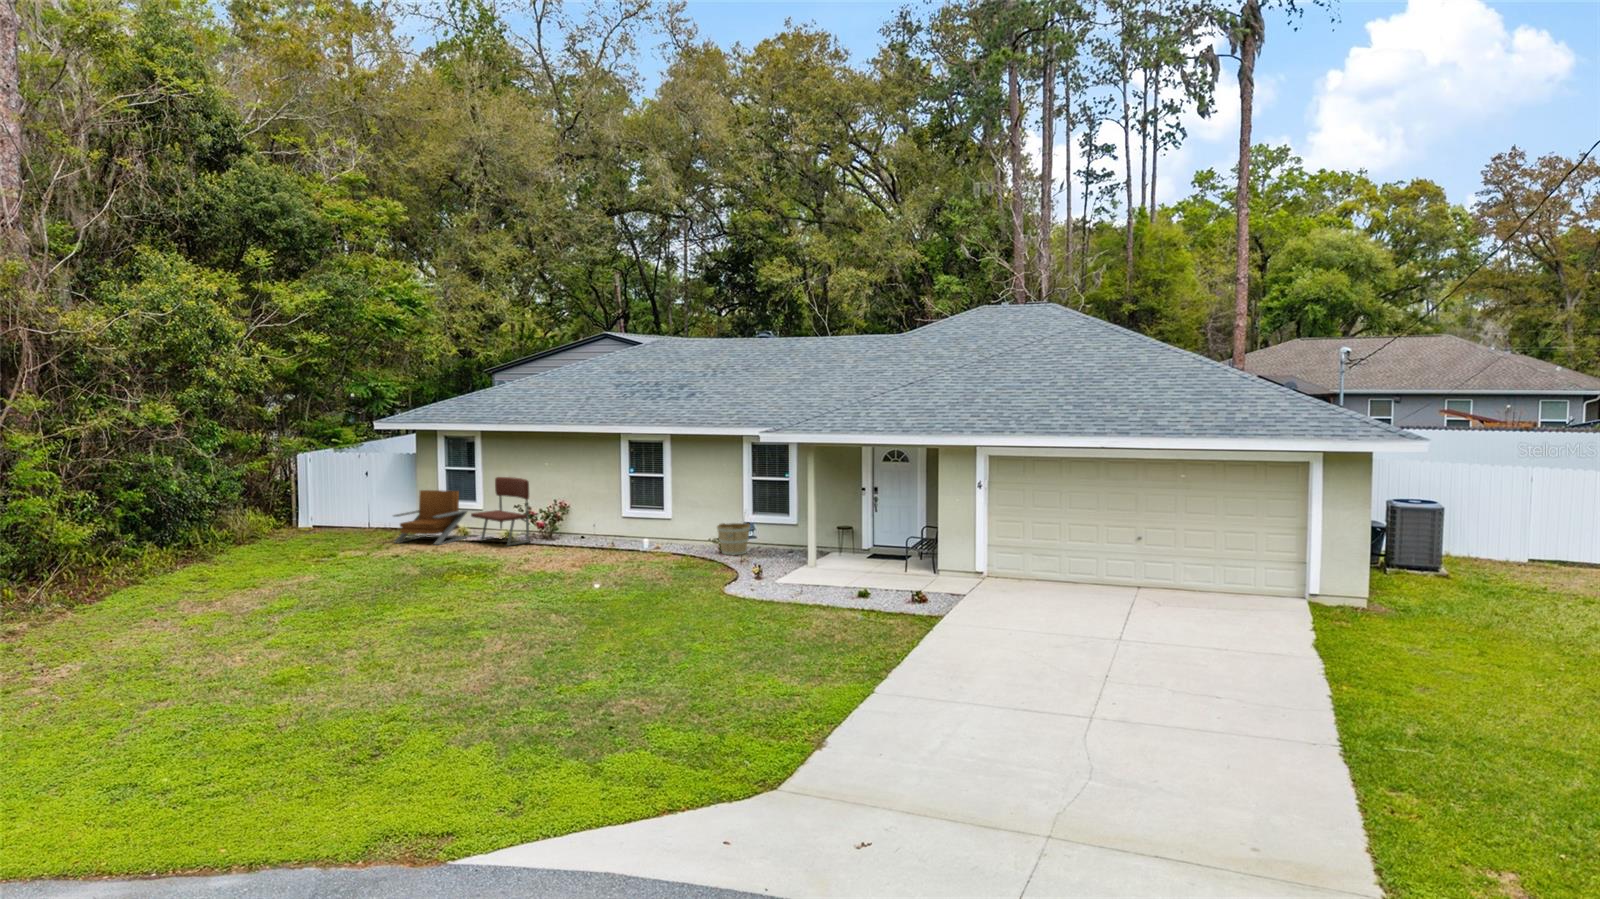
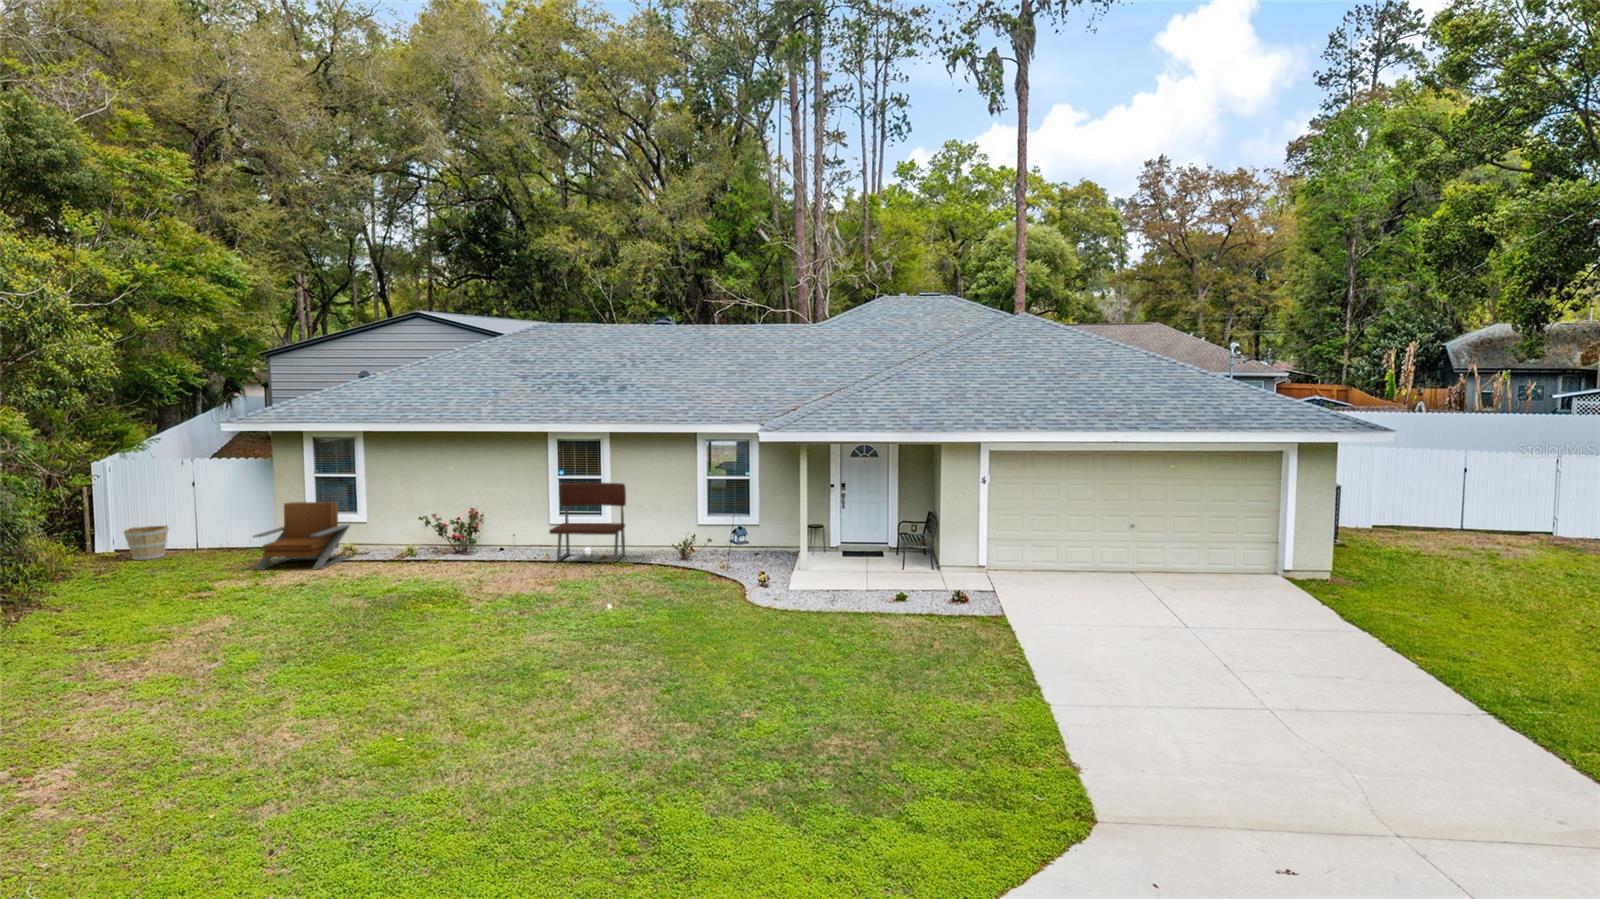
bench: present [471,477,530,546] -> present [549,483,626,562]
wooden bucket: present [717,523,751,555] -> present [124,526,169,560]

